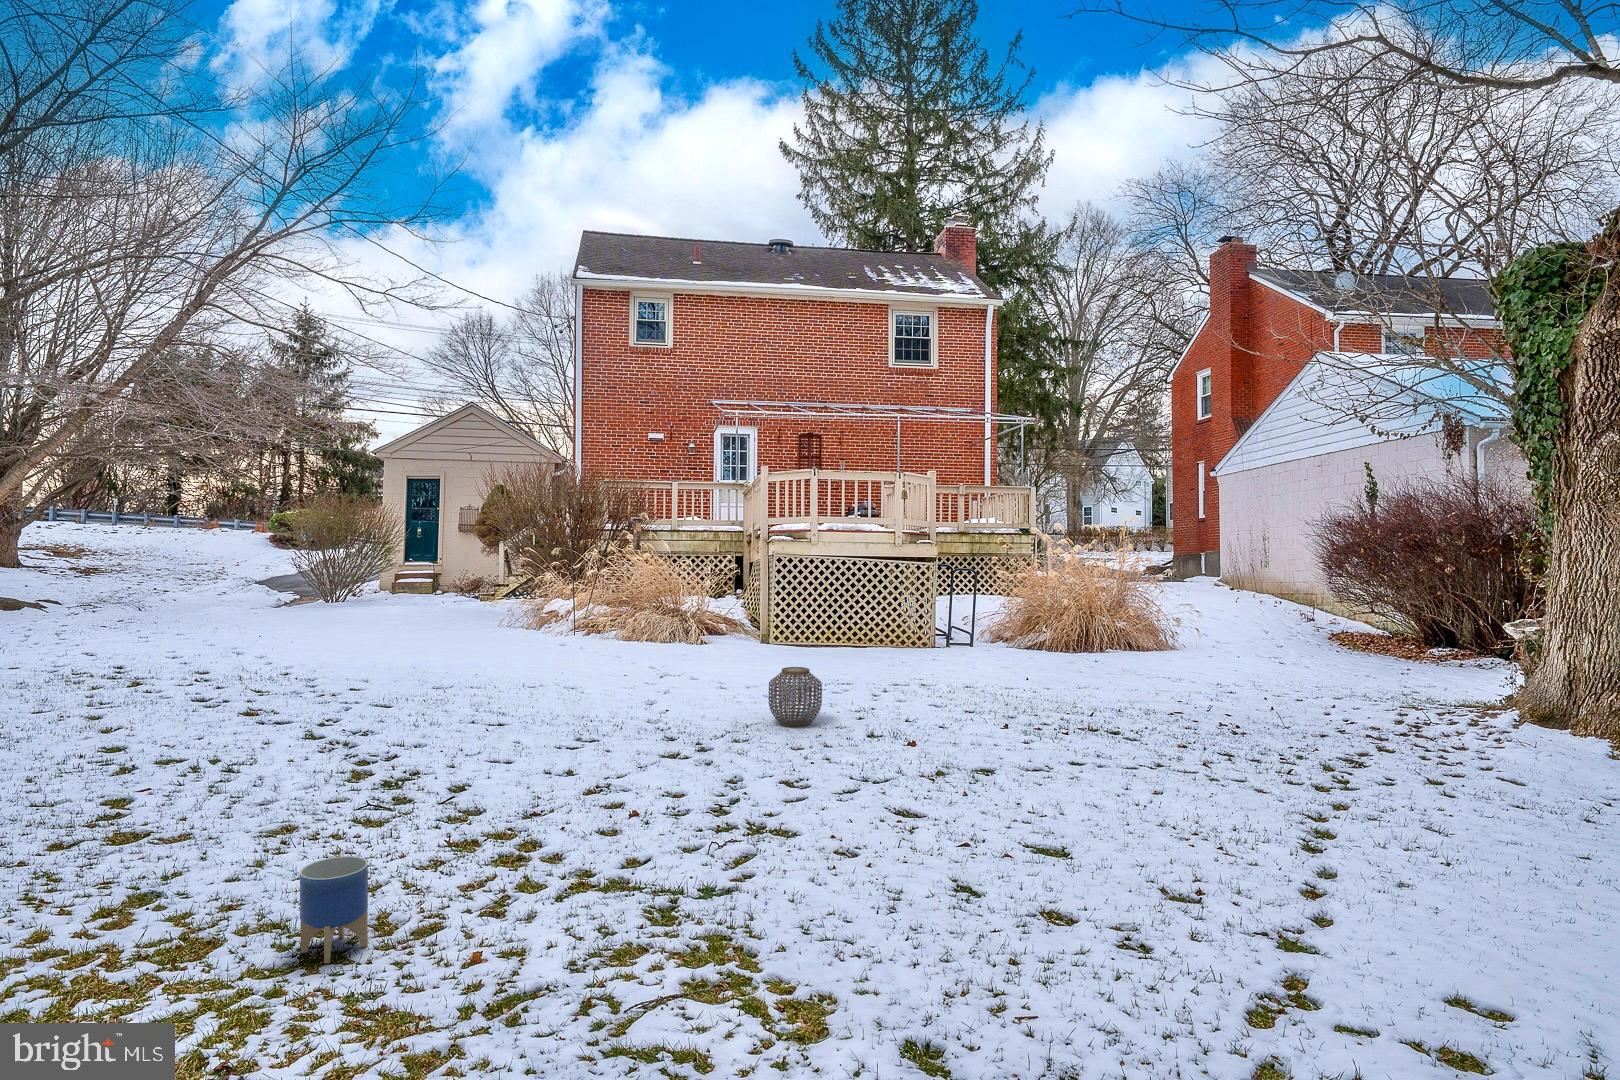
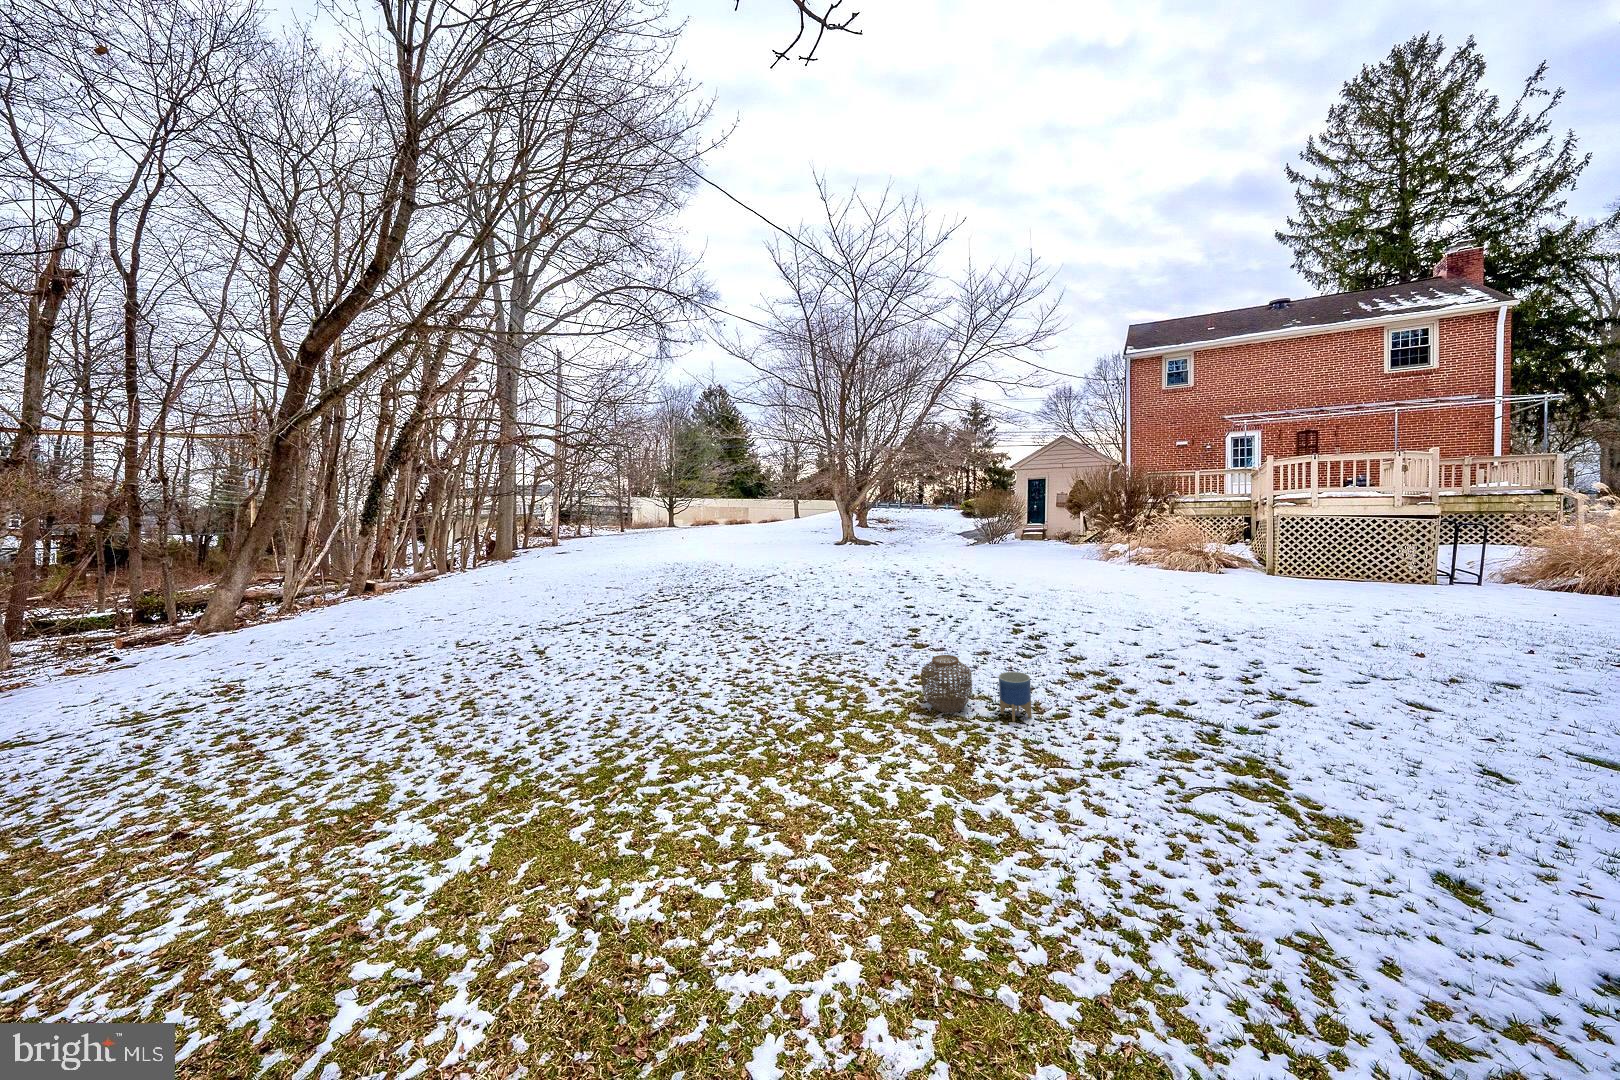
woven basket: present [769,667,822,727] -> present [921,655,972,713]

